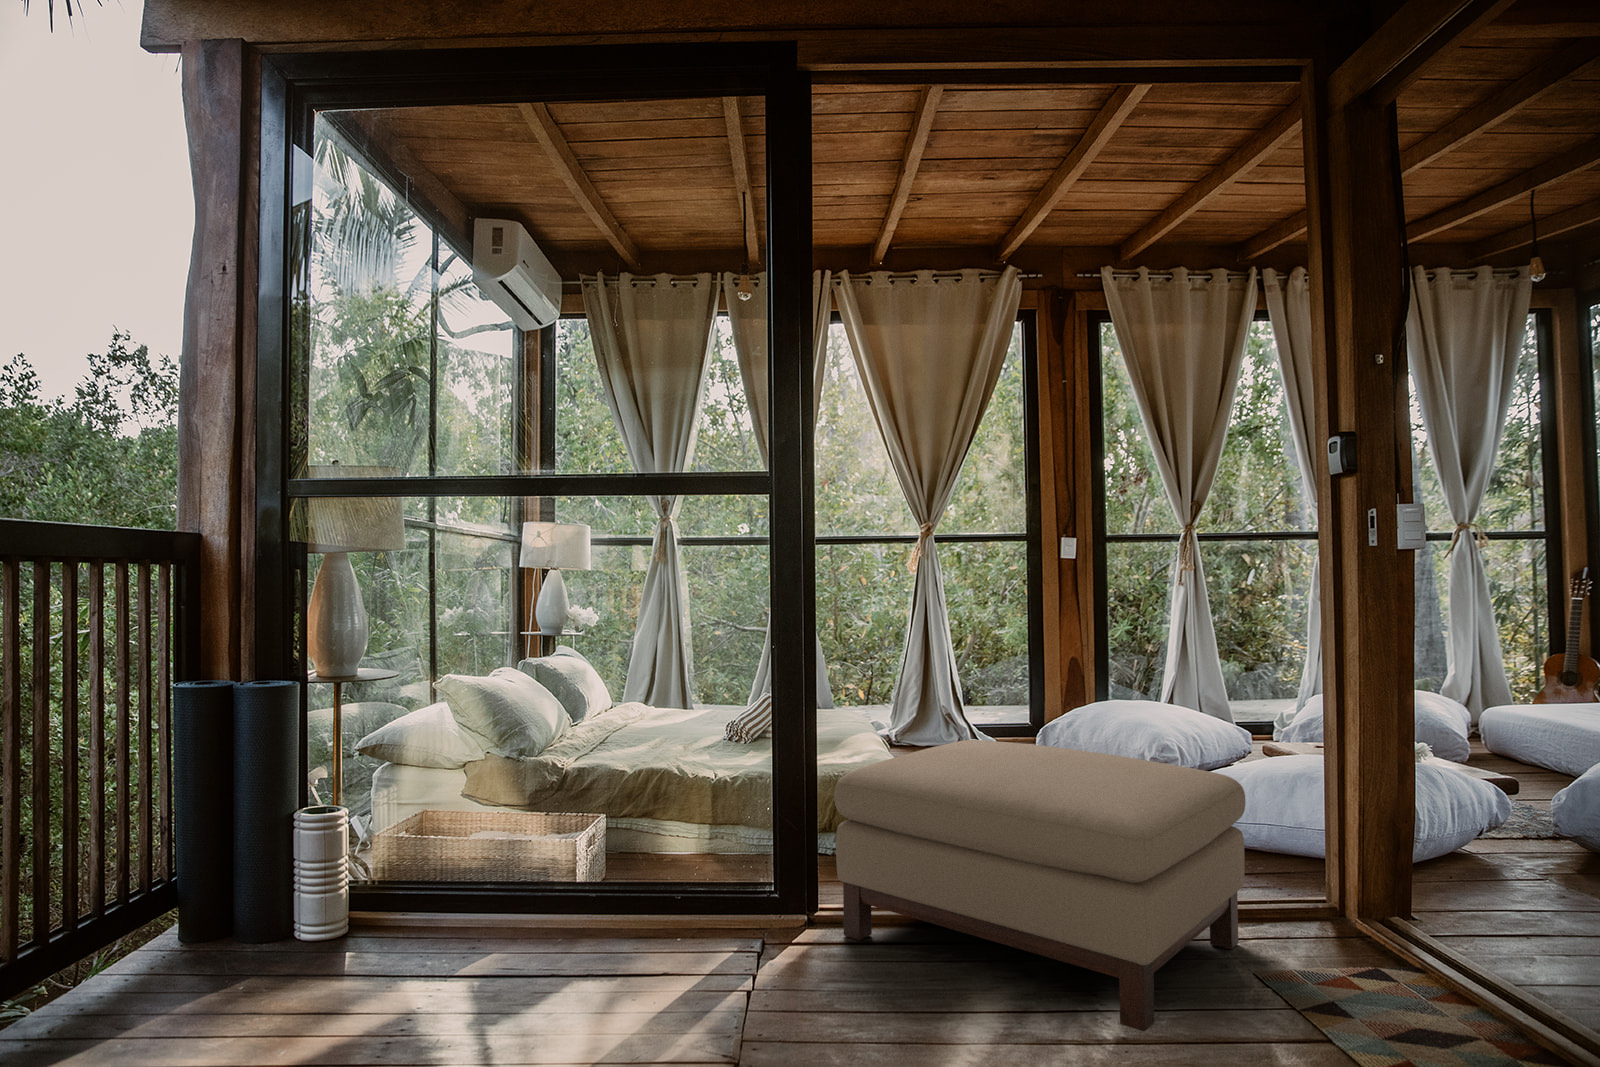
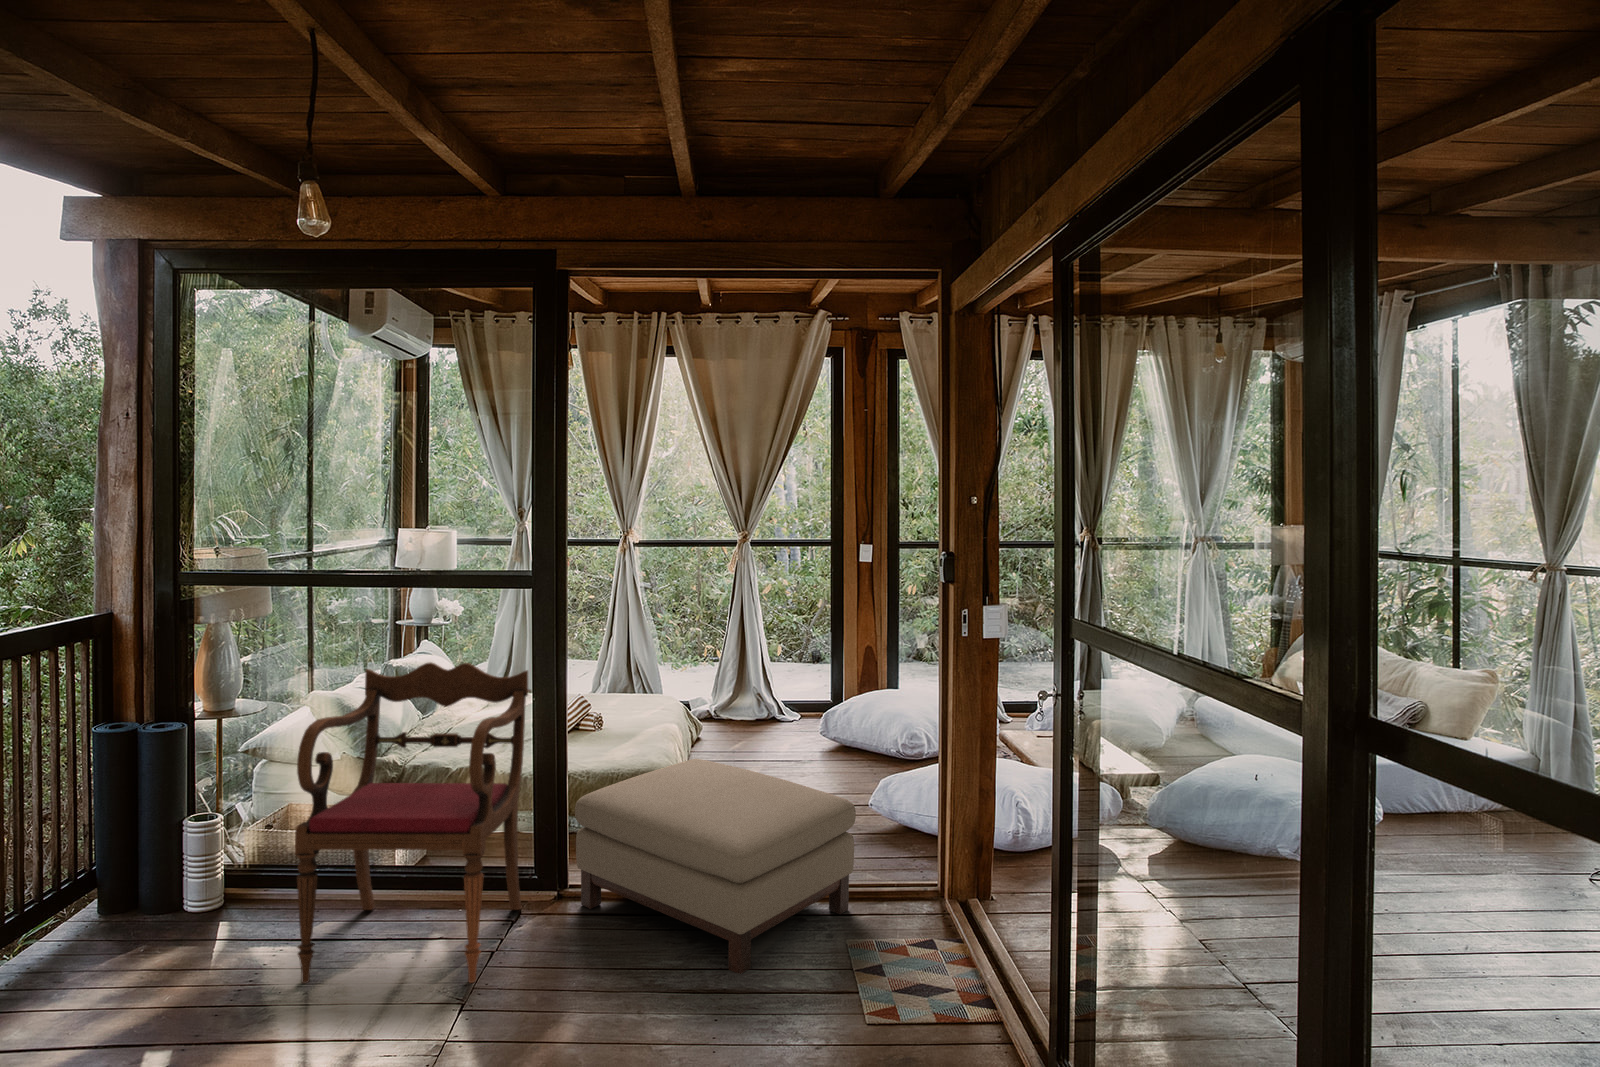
armchair: none [466,589,765,1039] -> present [295,663,528,983]

